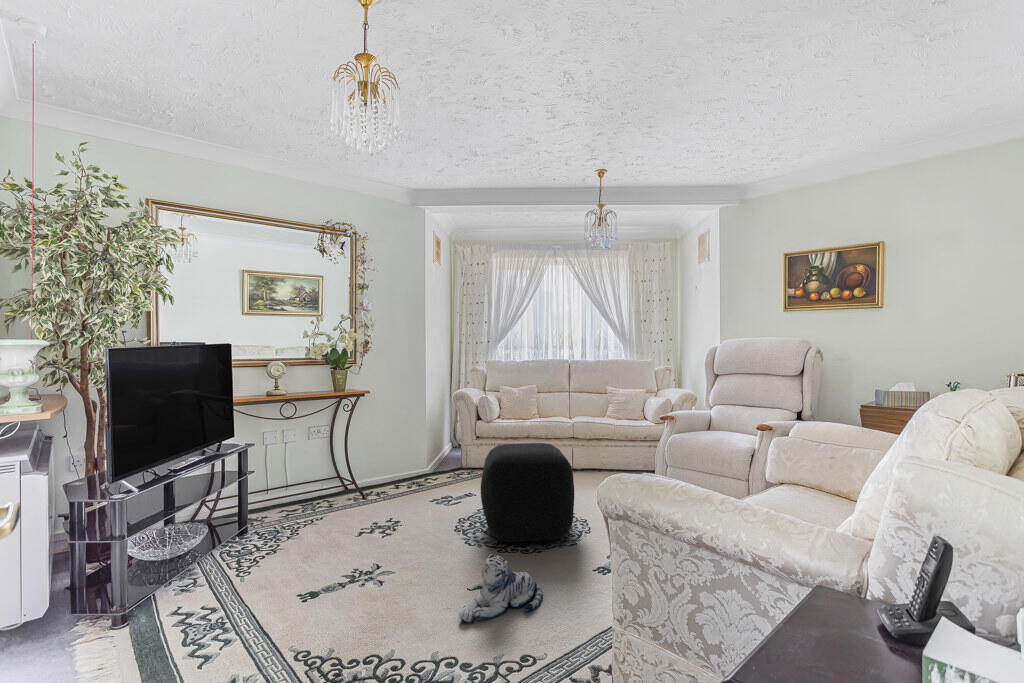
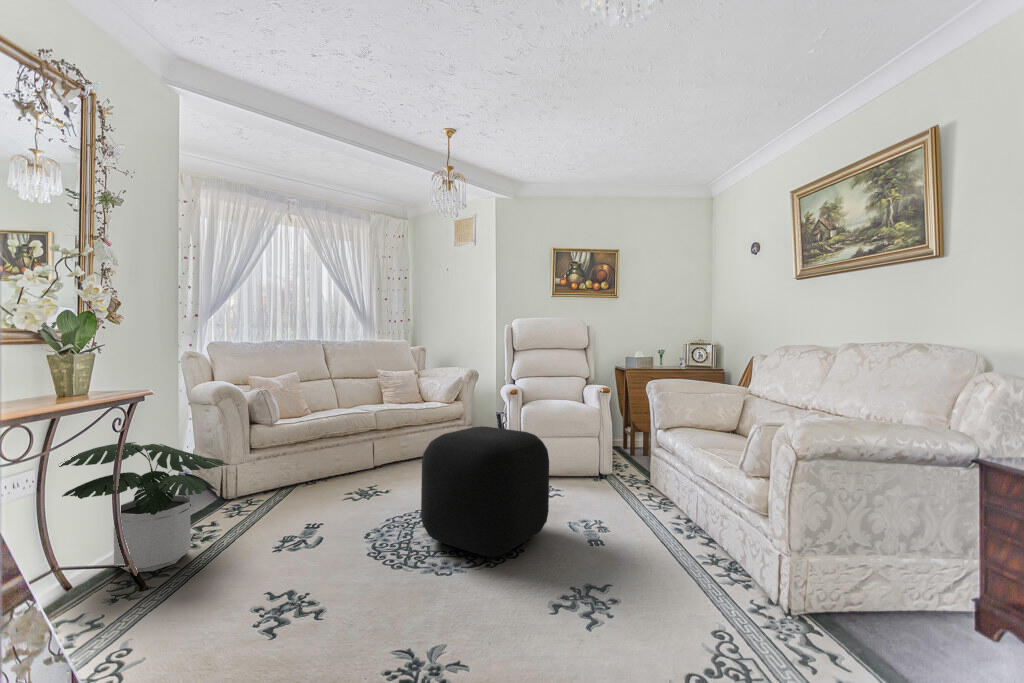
potted plant: none [343,424,428,493] -> present [59,442,229,572]
plush toy: present [459,554,543,623] -> none [611,553,677,650]

